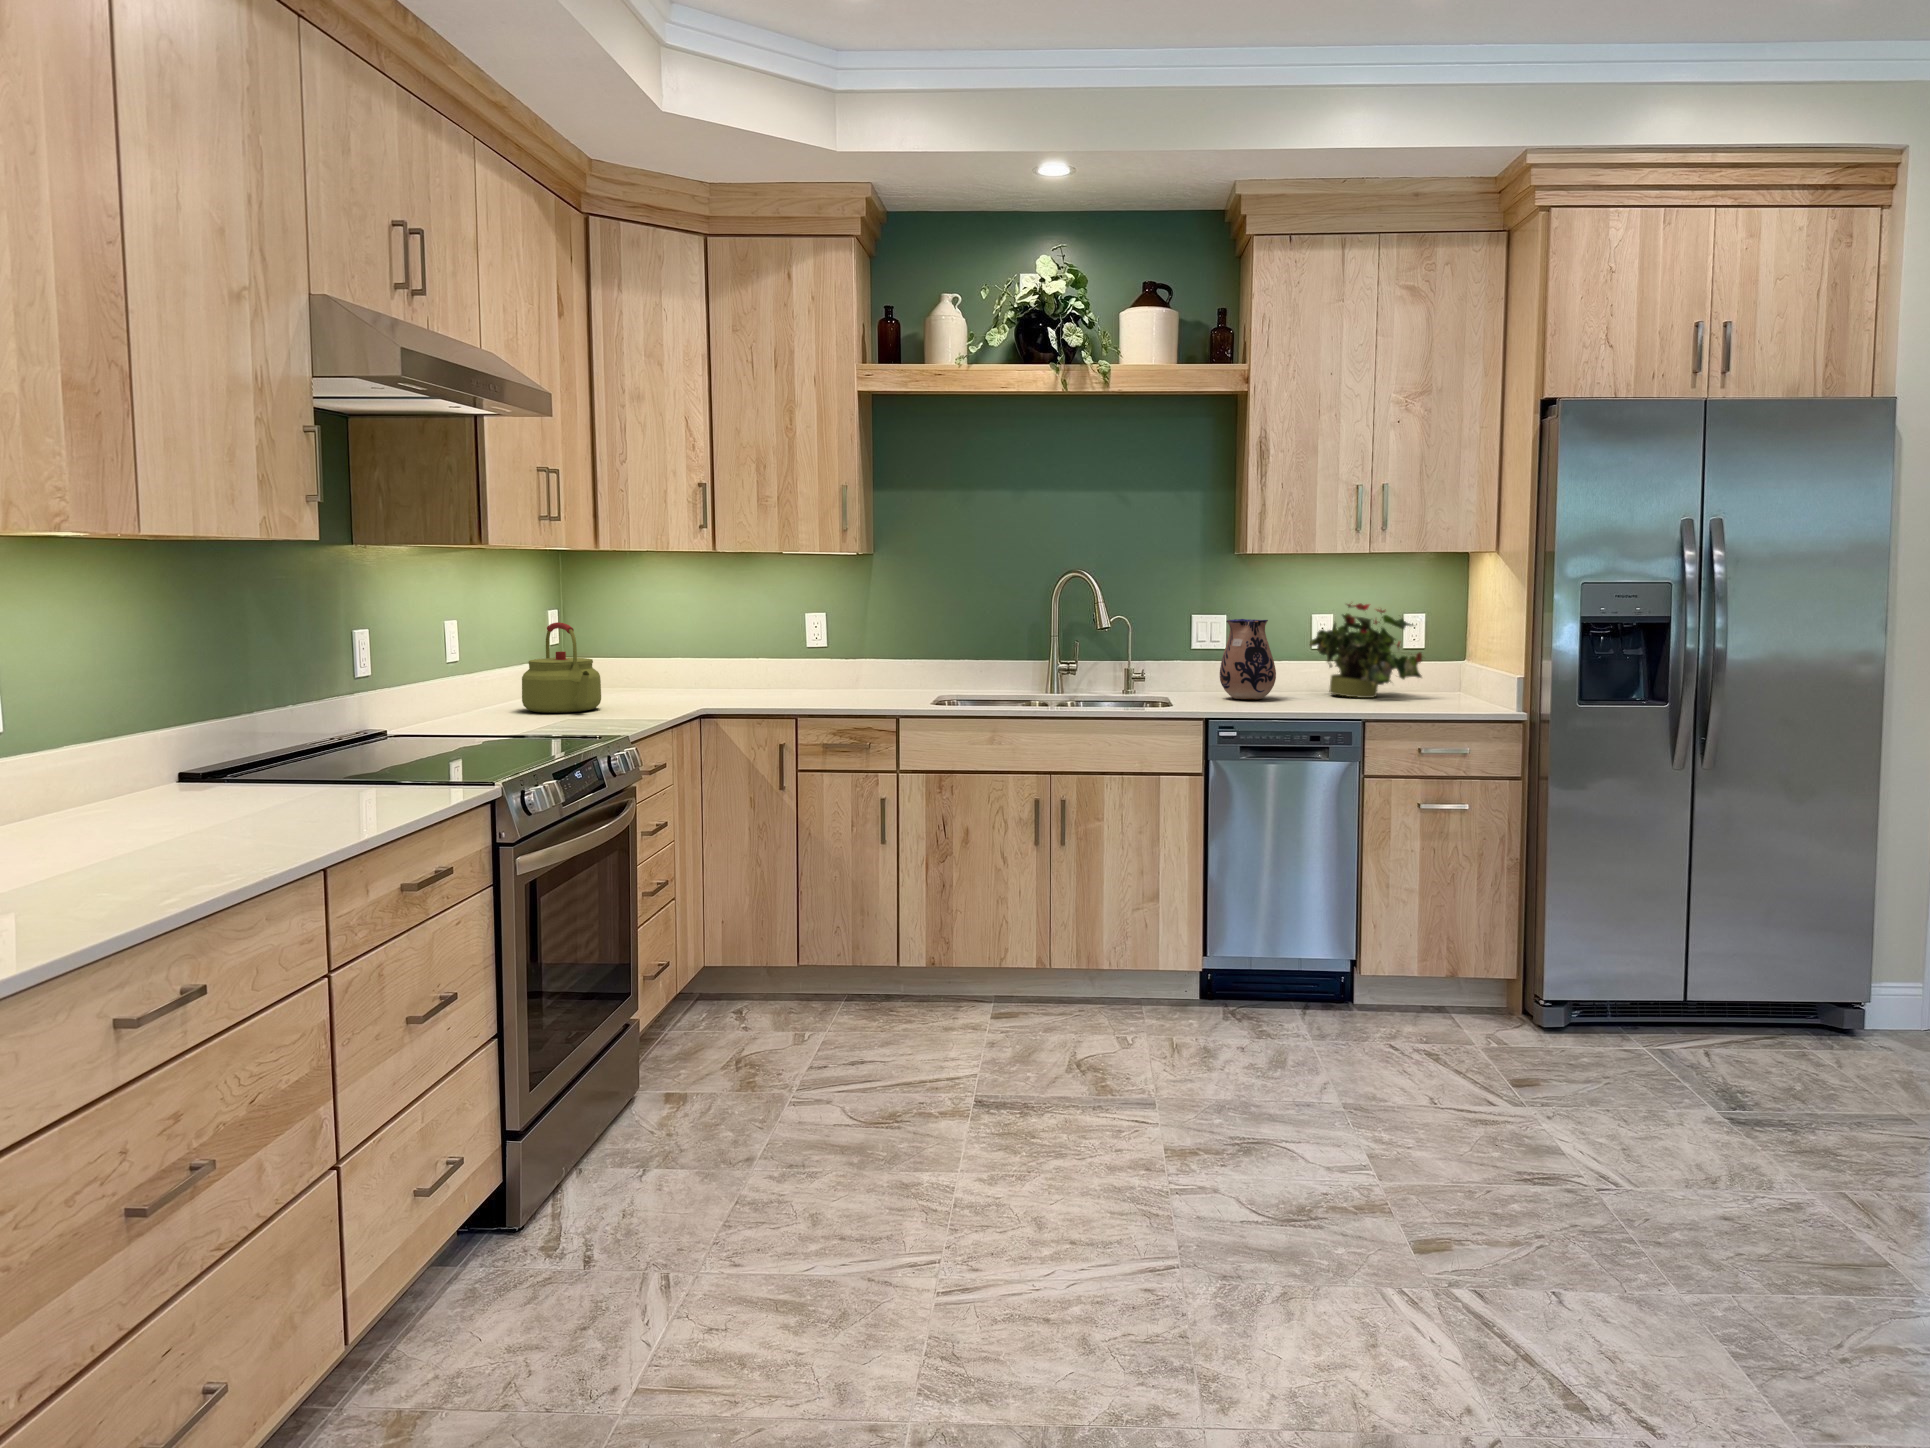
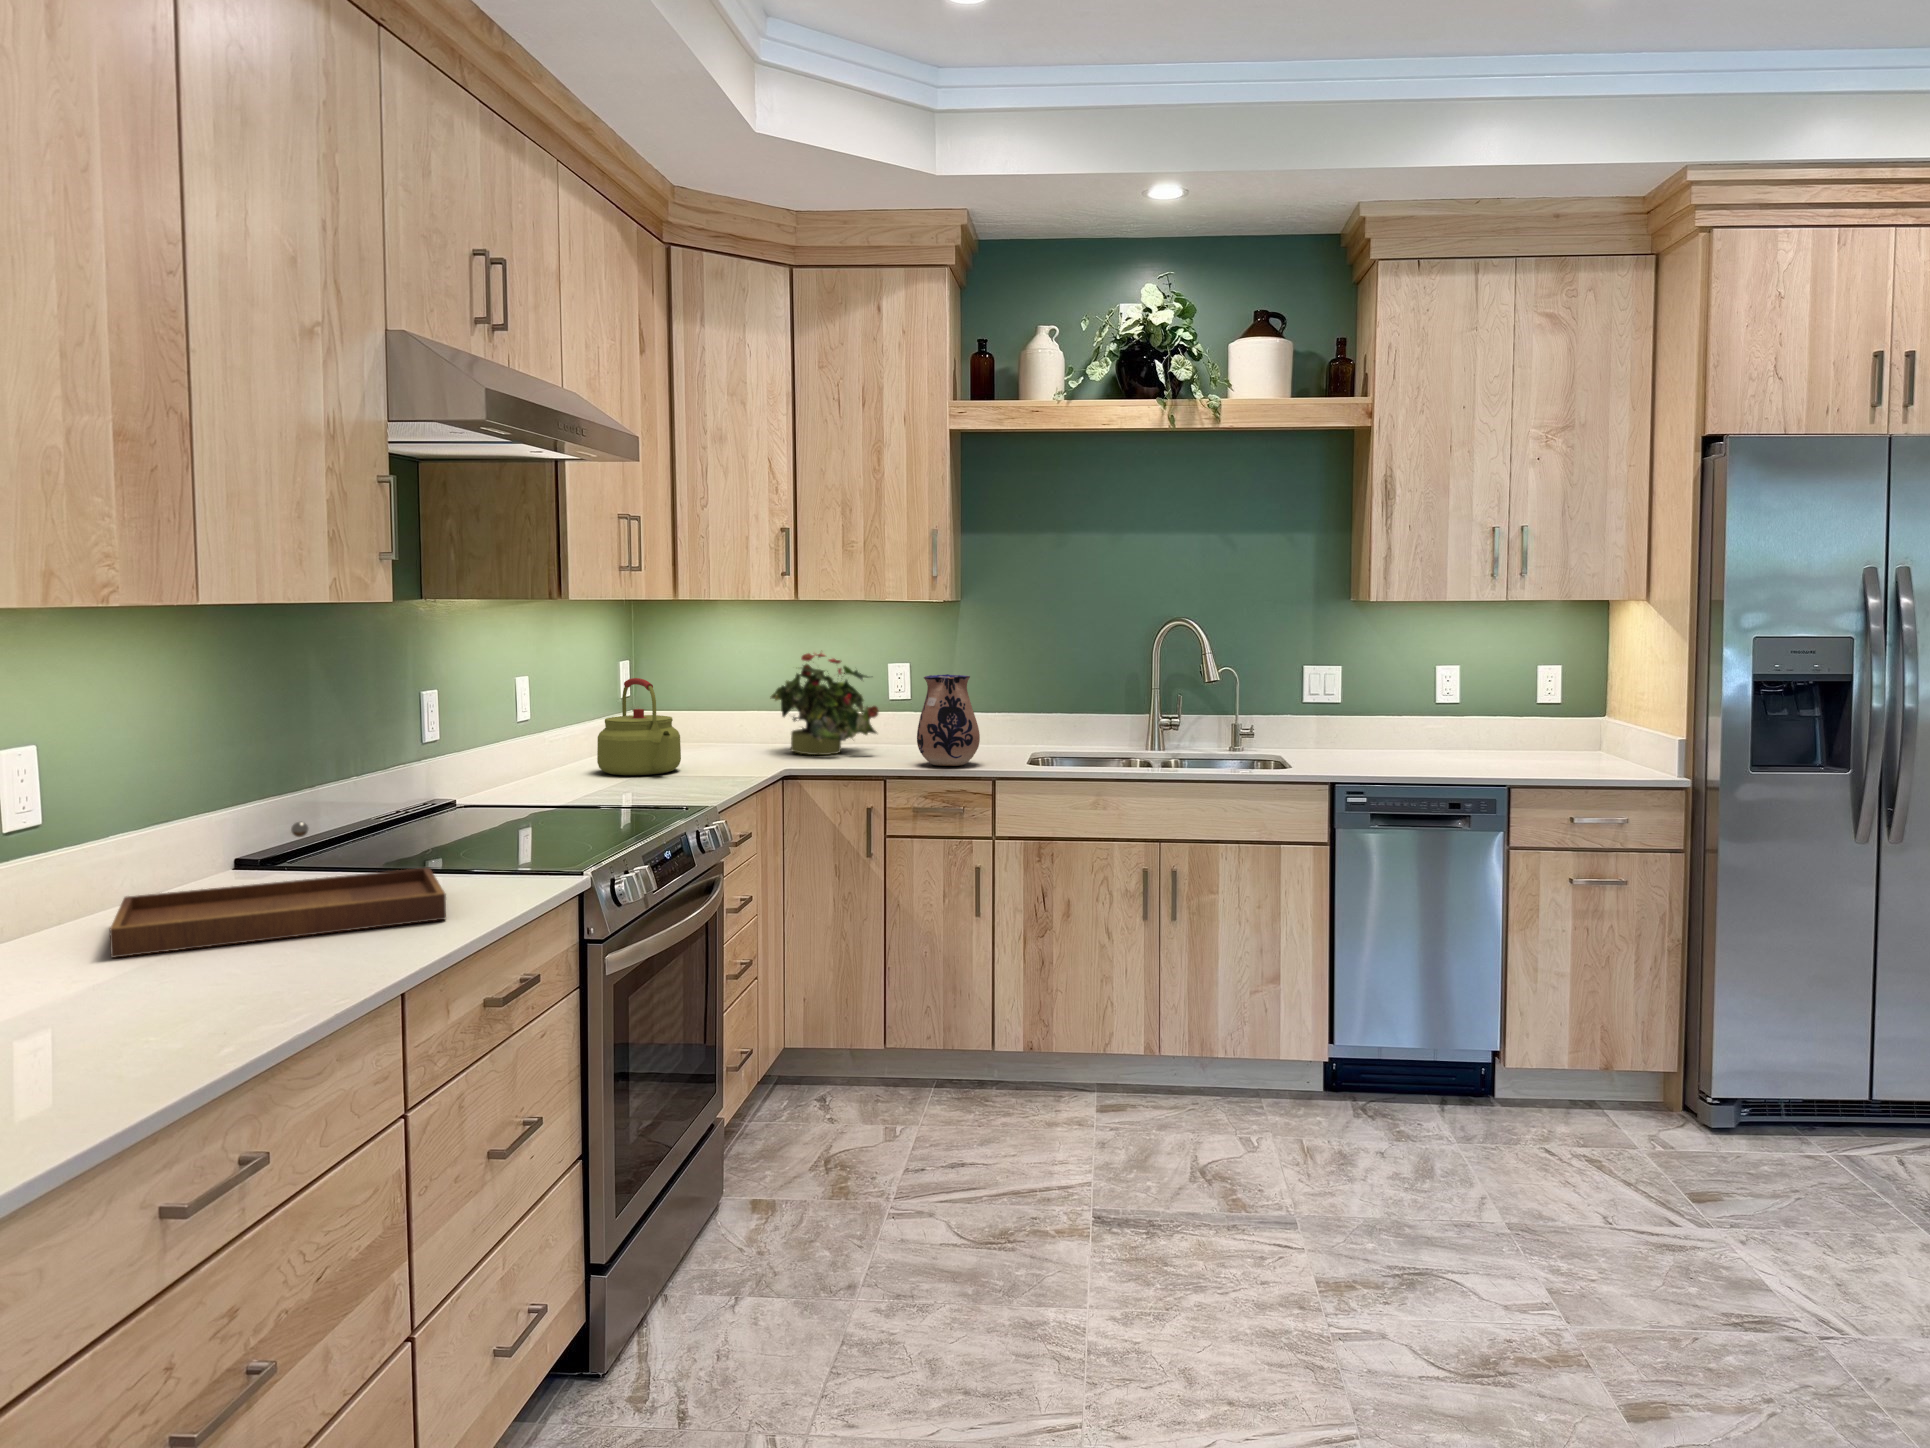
potted plant: present [1310,603,1423,698] -> present [770,653,879,755]
ceramic pitcher: present [1220,619,1276,699] -> present [917,674,980,766]
tray: none [74,731,370,841] -> present [110,822,446,958]

